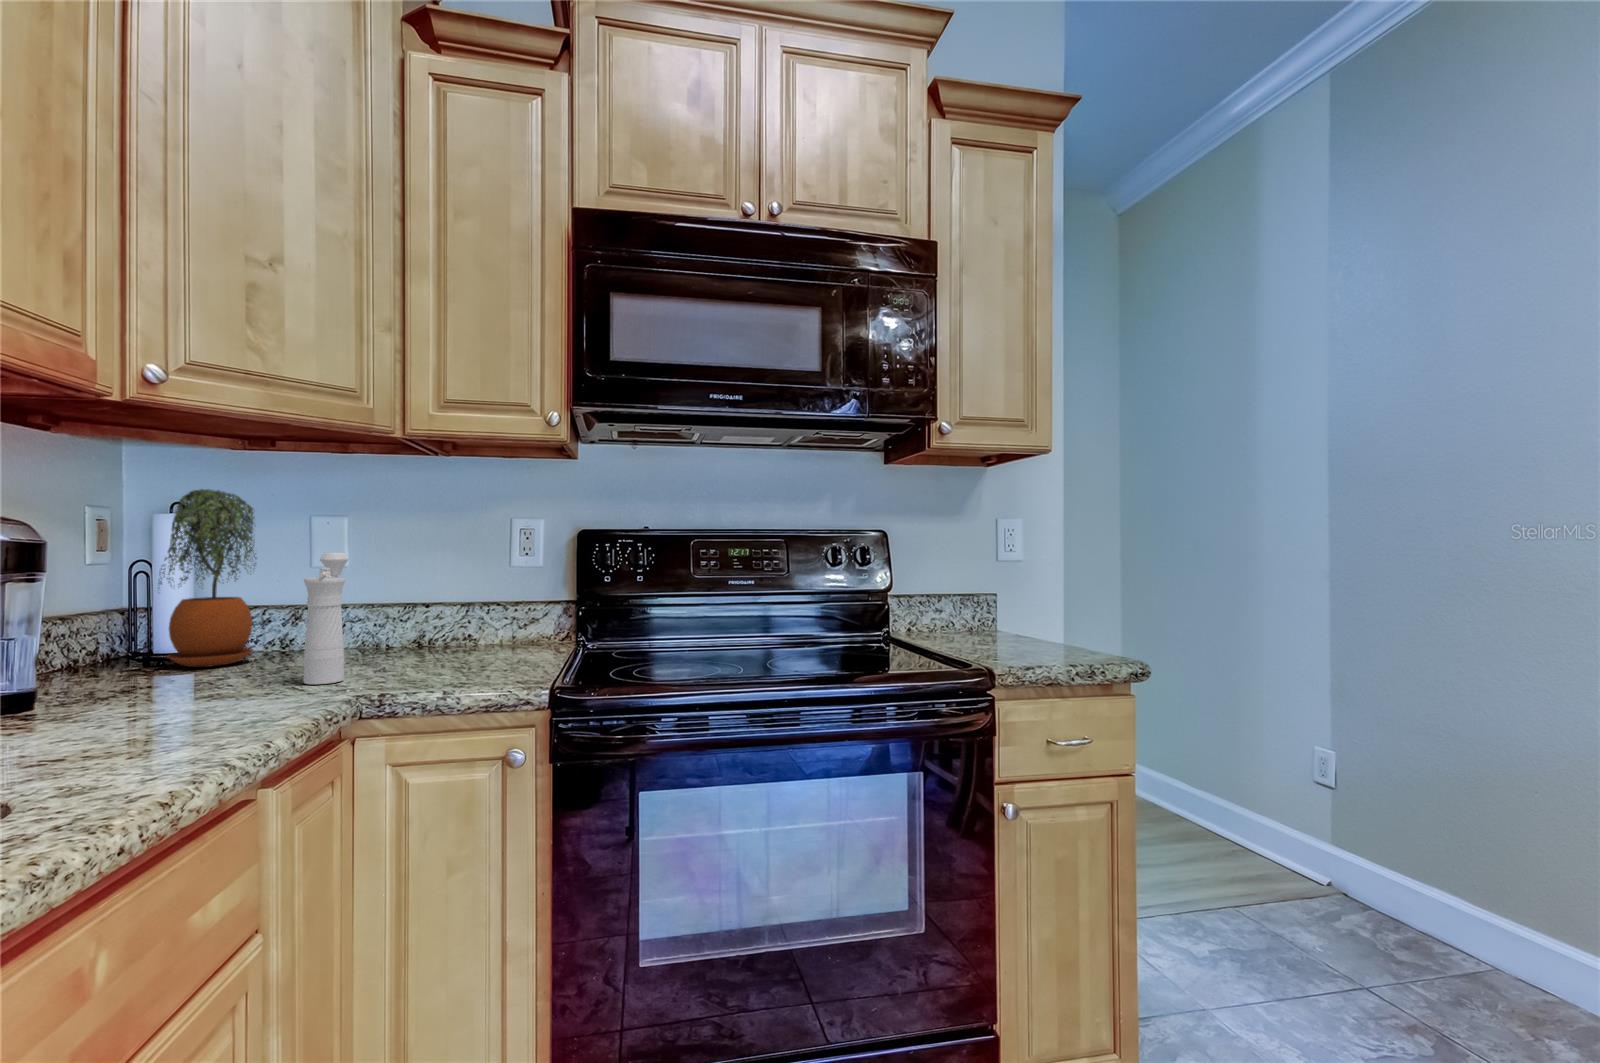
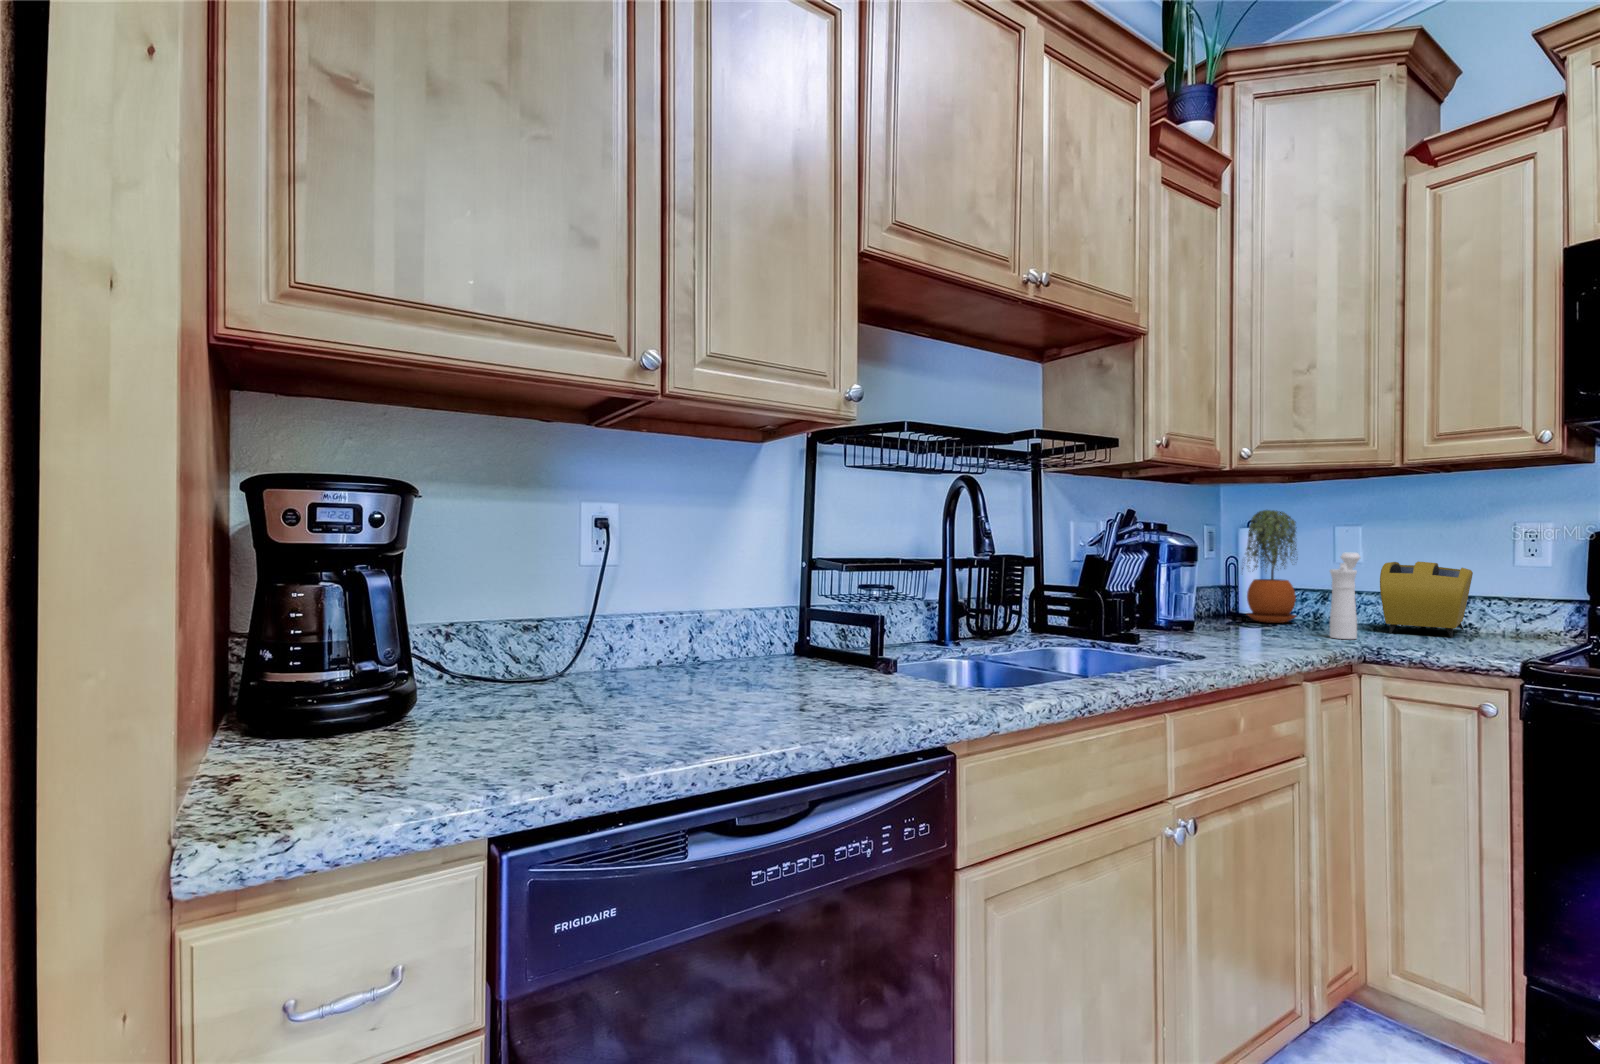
toaster: none [372,563,474,661] -> present [1380,561,1473,638]

